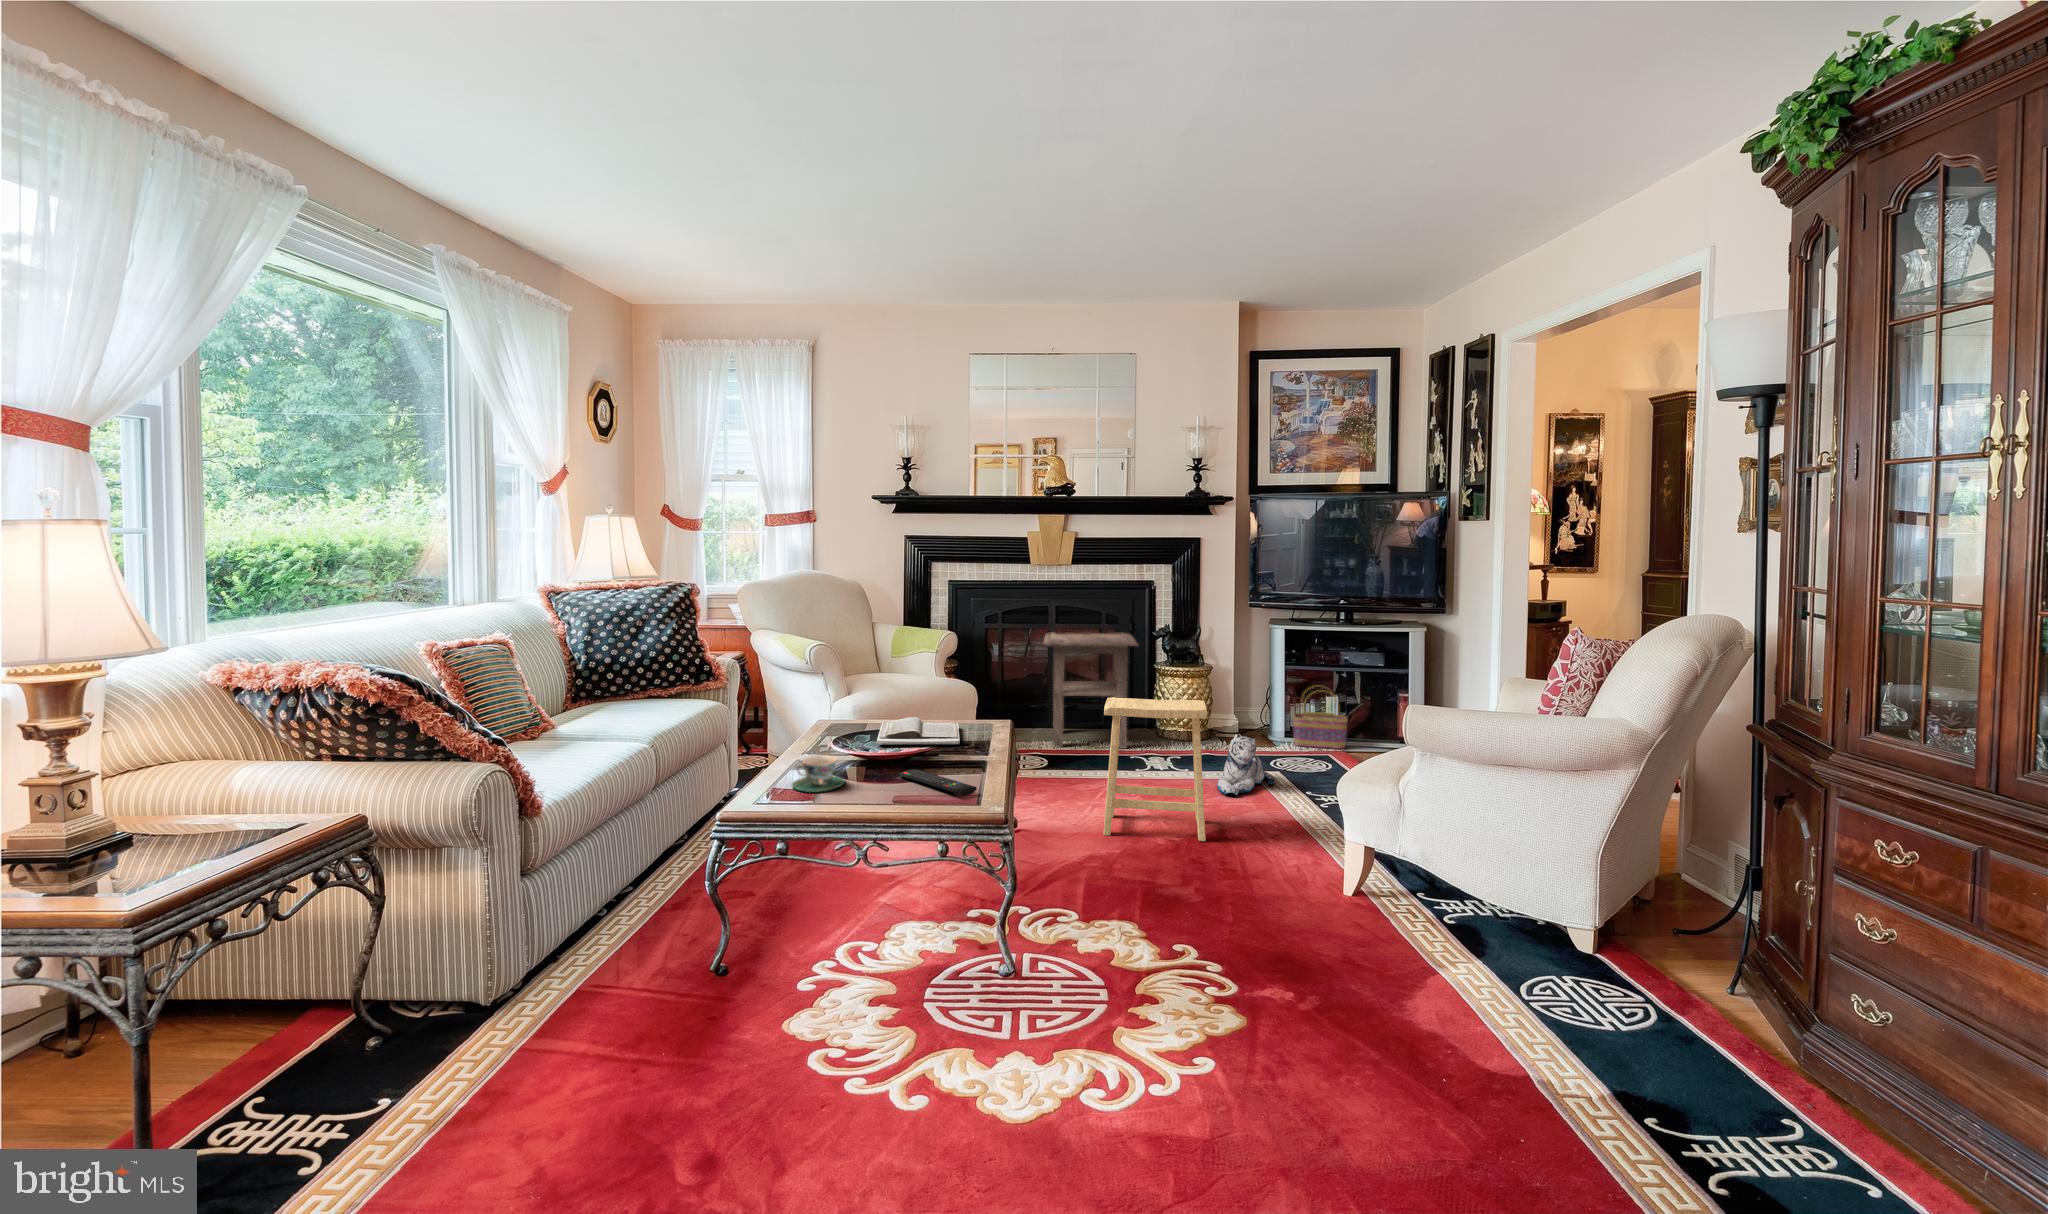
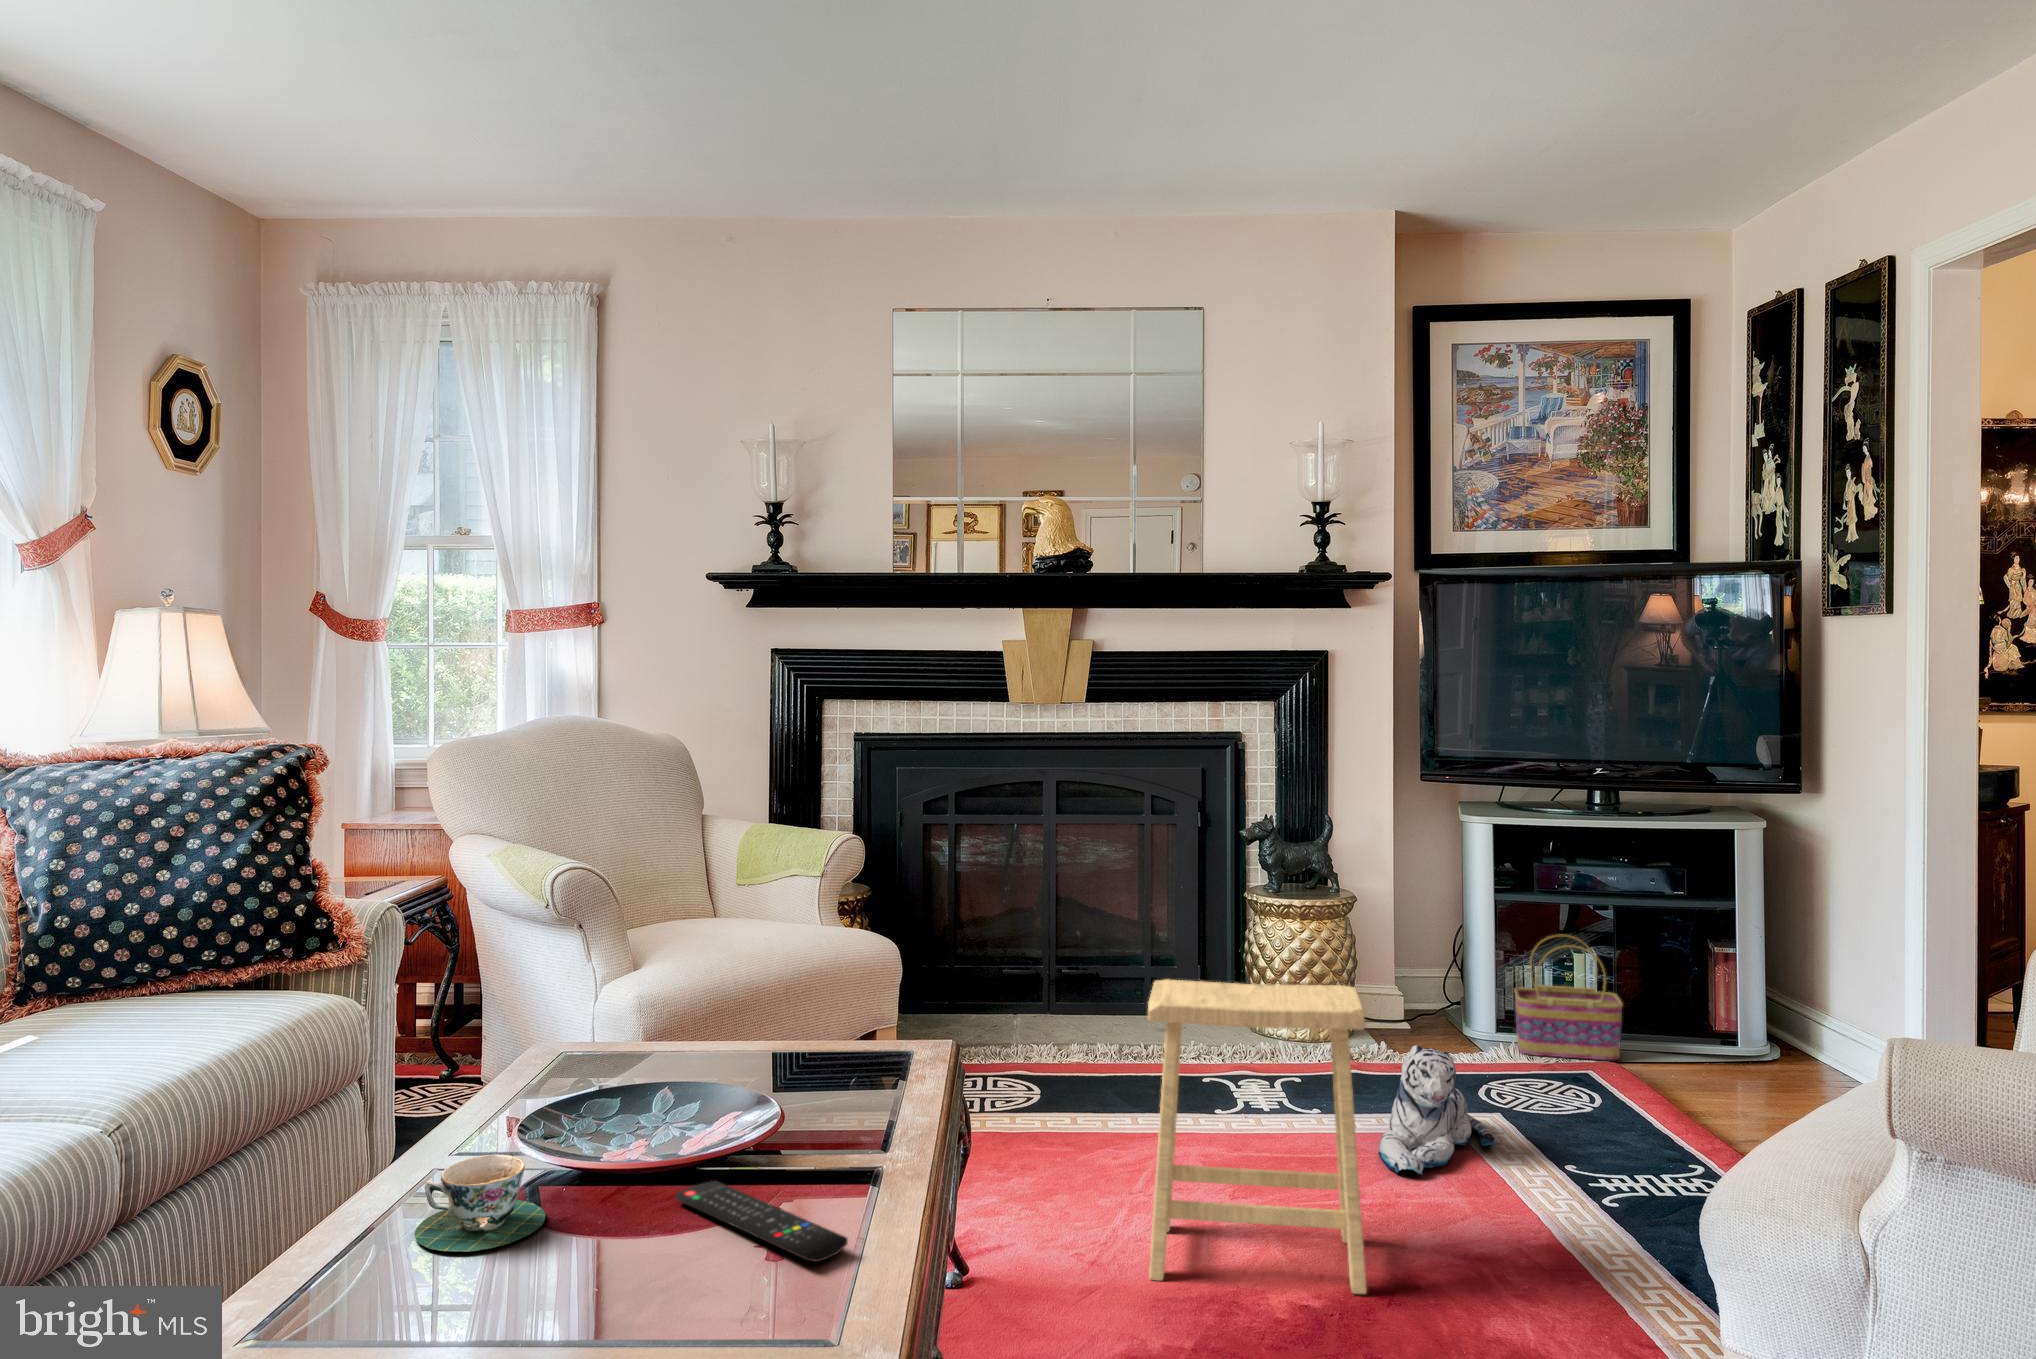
side table: present [1044,633,1138,748] -> none [1028,833,1214,1063]
book: present [877,717,959,745] -> none [645,1037,833,1108]

